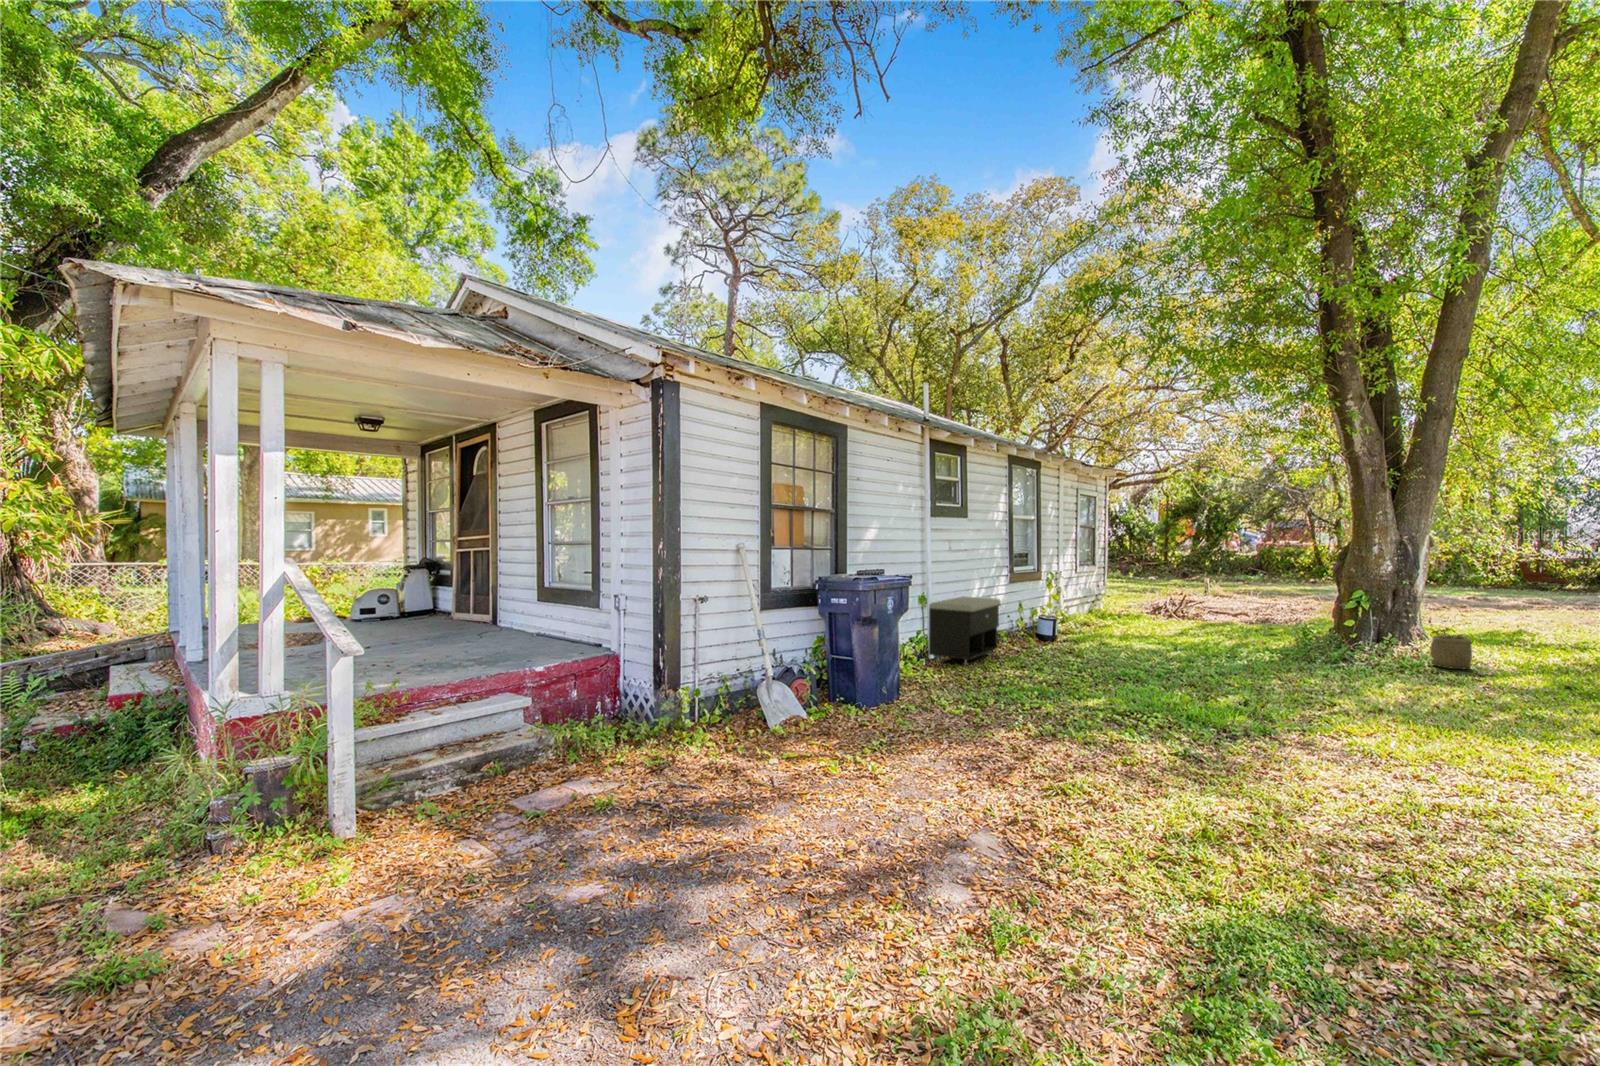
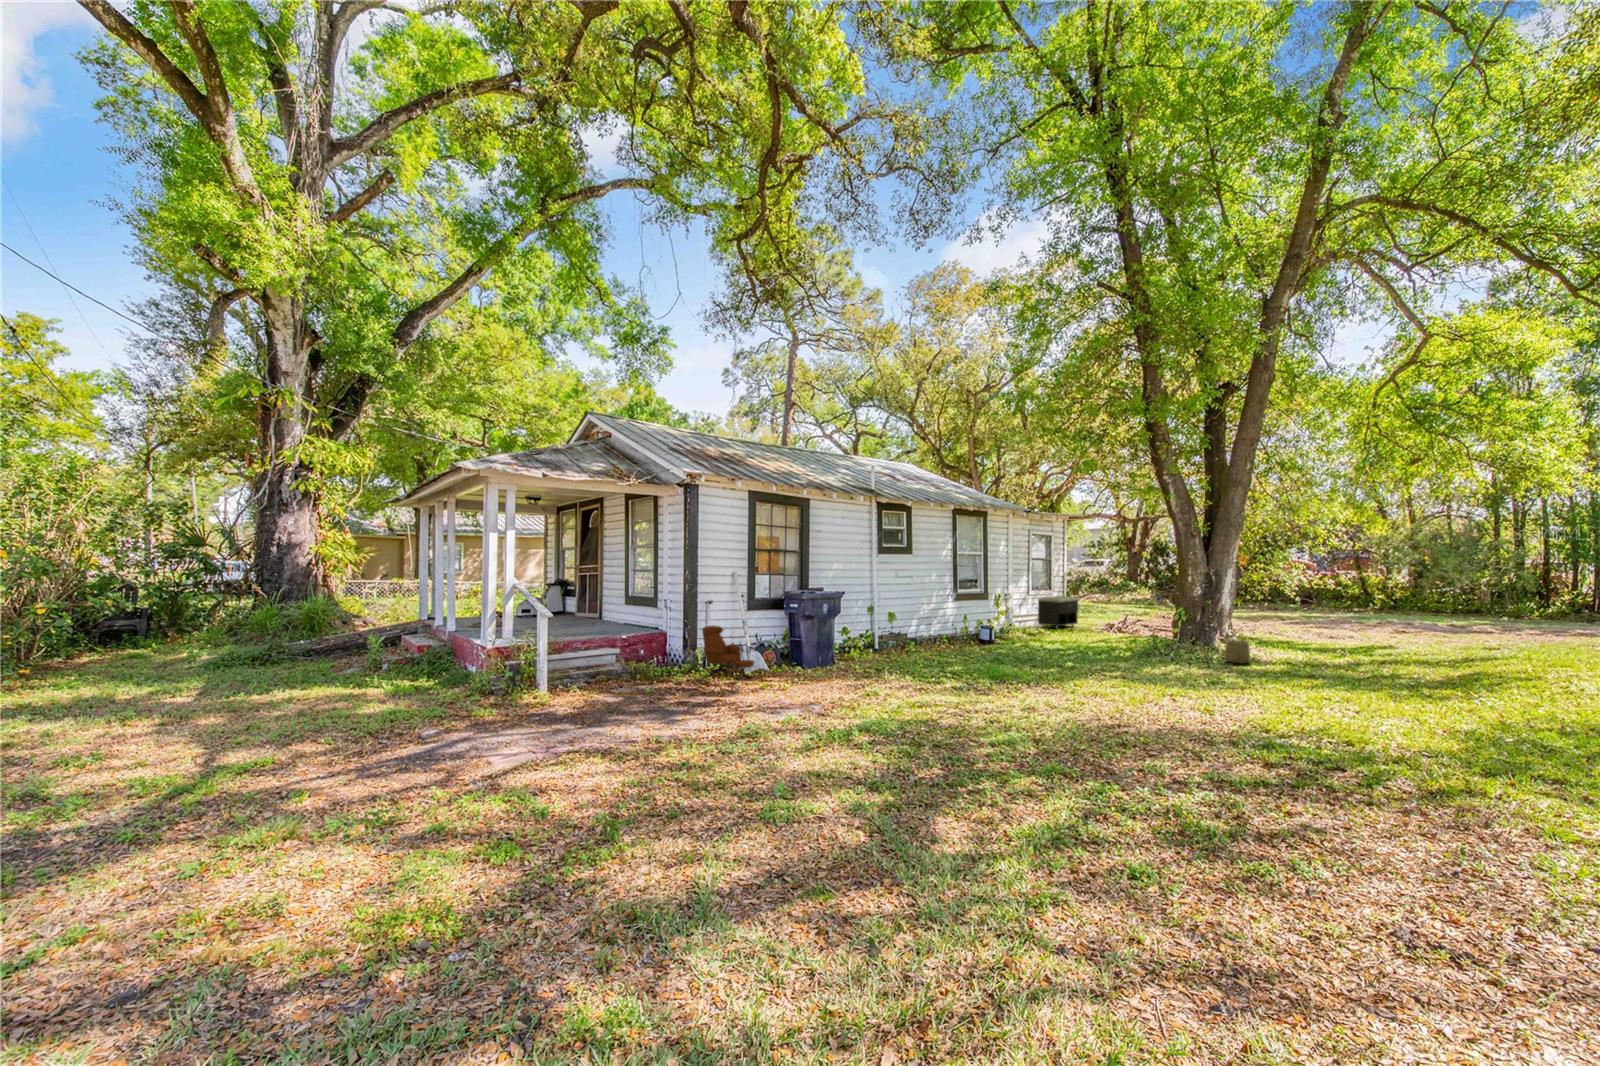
lounge chair: present [1518,561,1570,590] -> present [702,626,754,678]
storage bench: present [929,596,1001,665] -> present [1038,596,1079,628]

